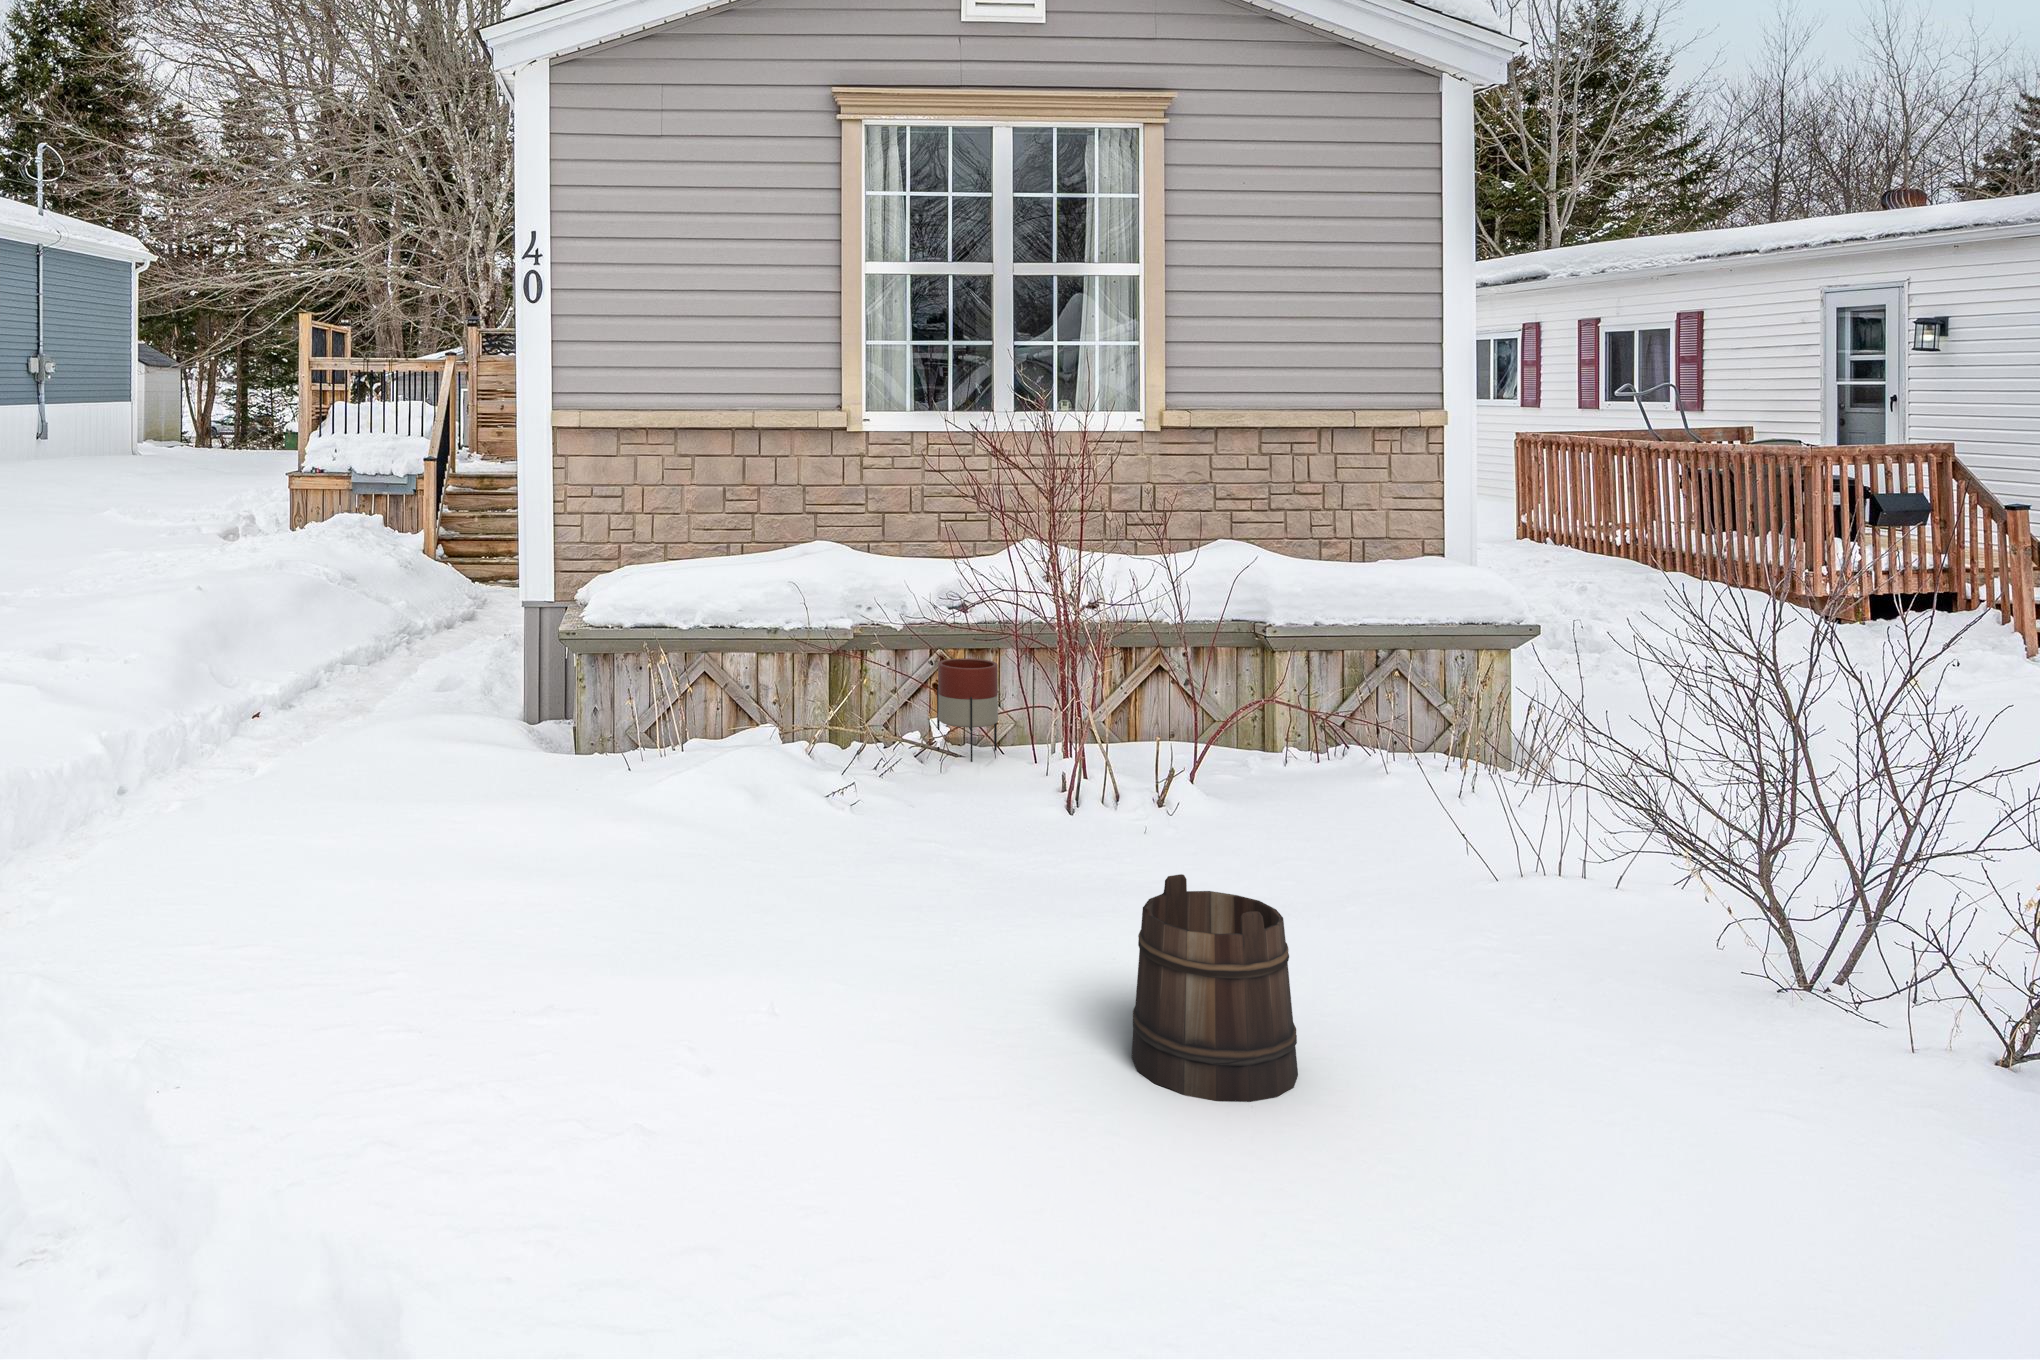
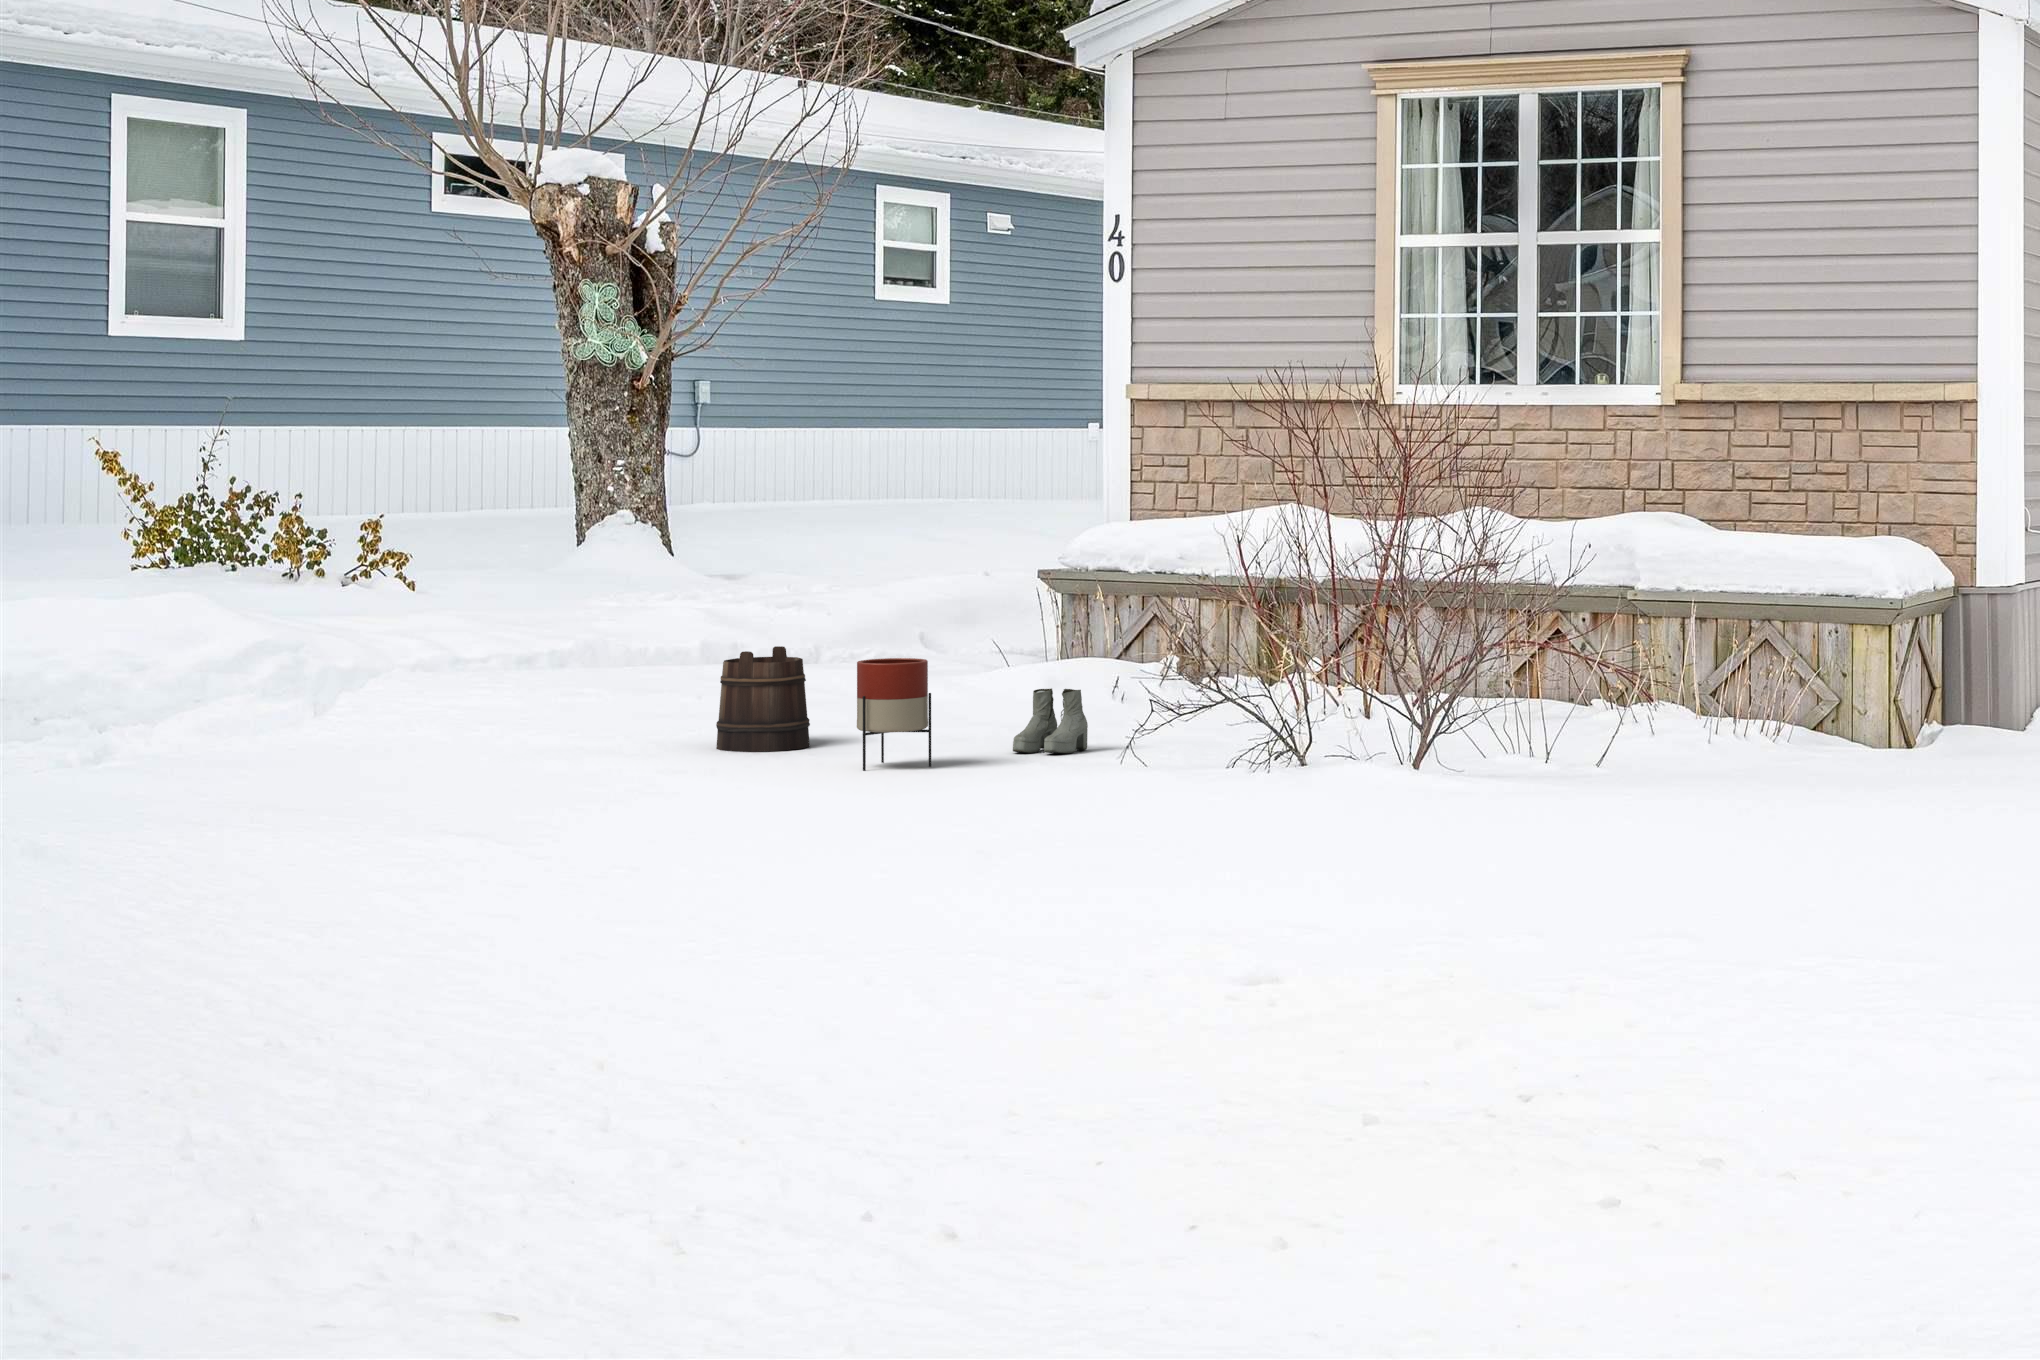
planter: present [937,658,998,762] -> present [857,658,931,771]
boots: none [1497,879,1617,1001] -> present [1013,688,1088,753]

